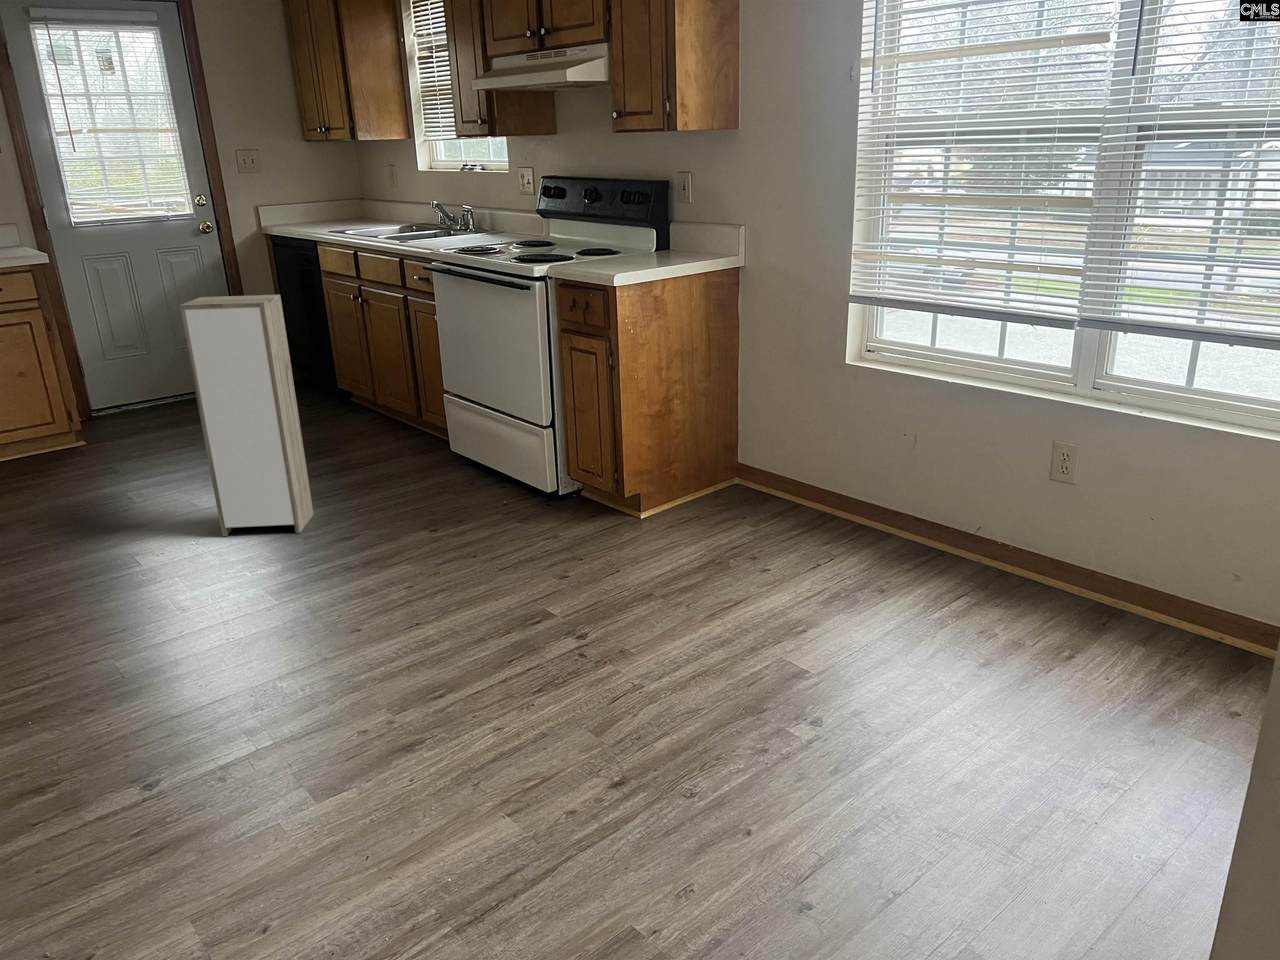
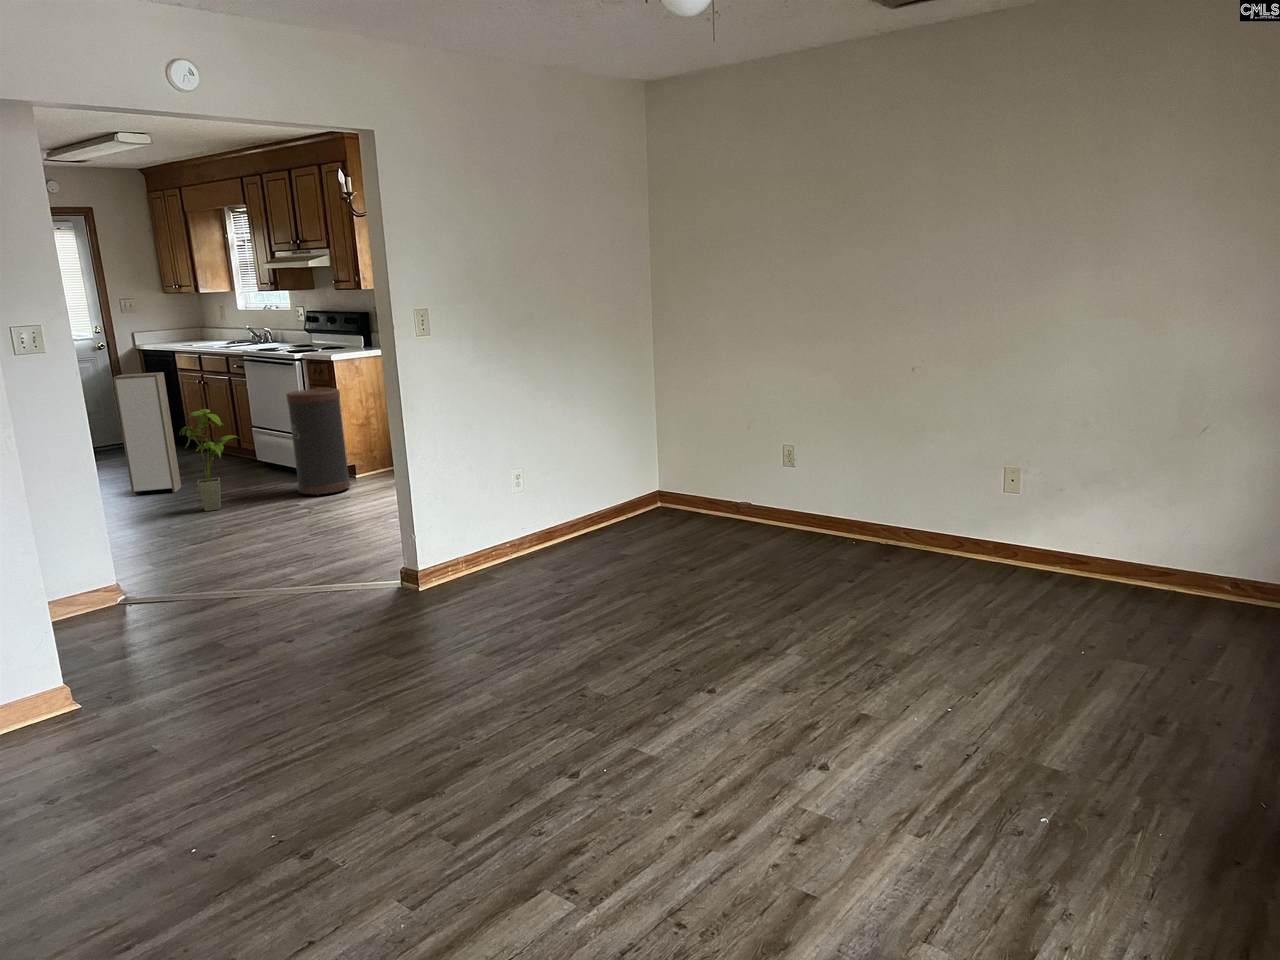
trash can: none [524,350,642,588] -> present [287,388,350,496]
house plant: none [298,401,426,620] -> present [180,409,239,511]

